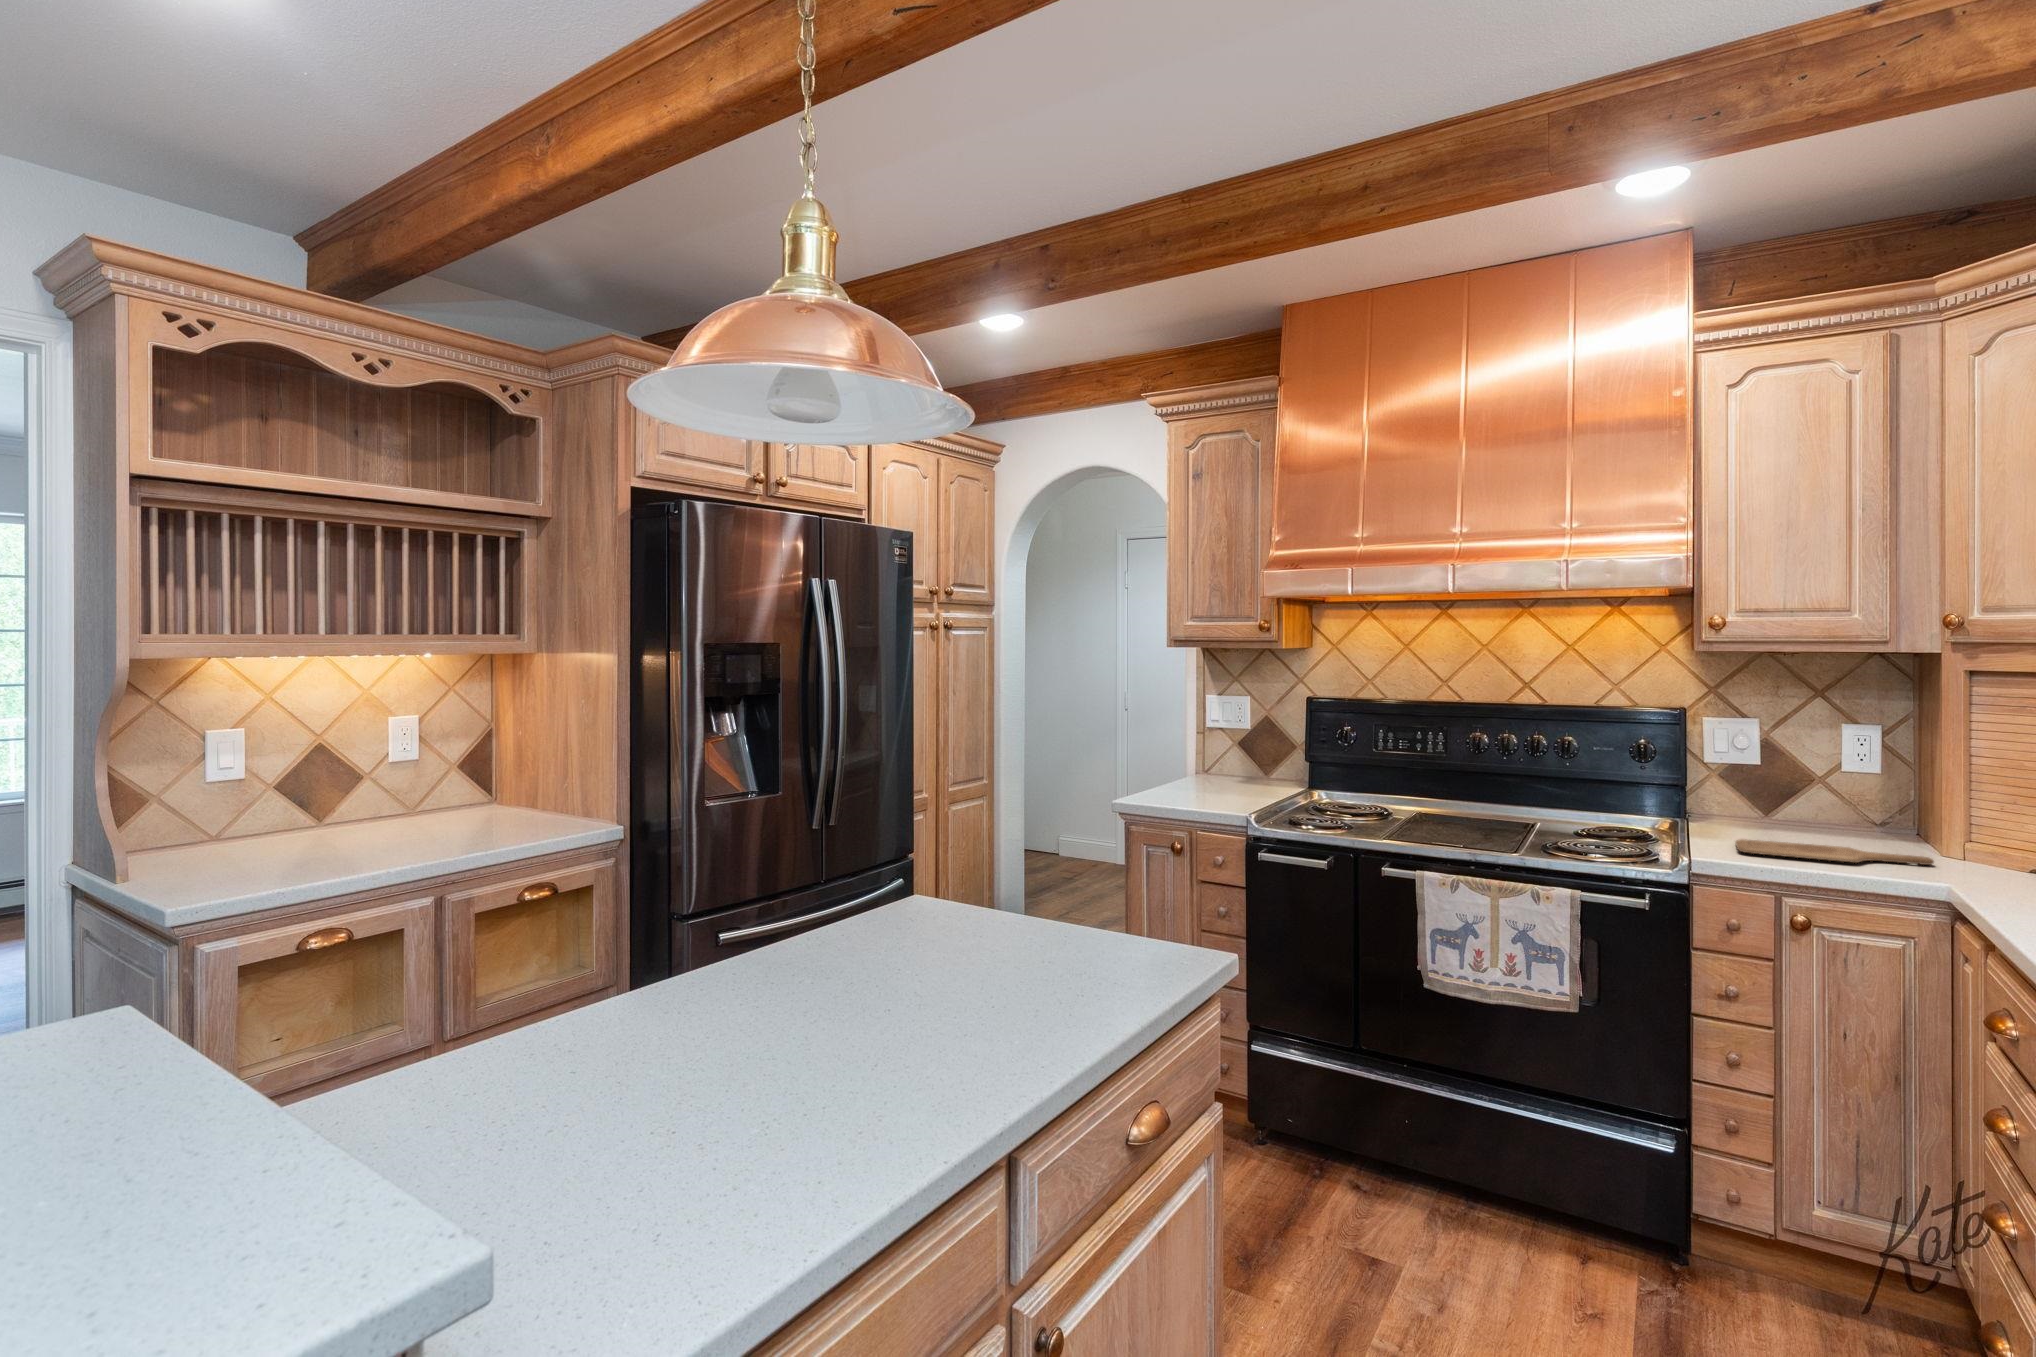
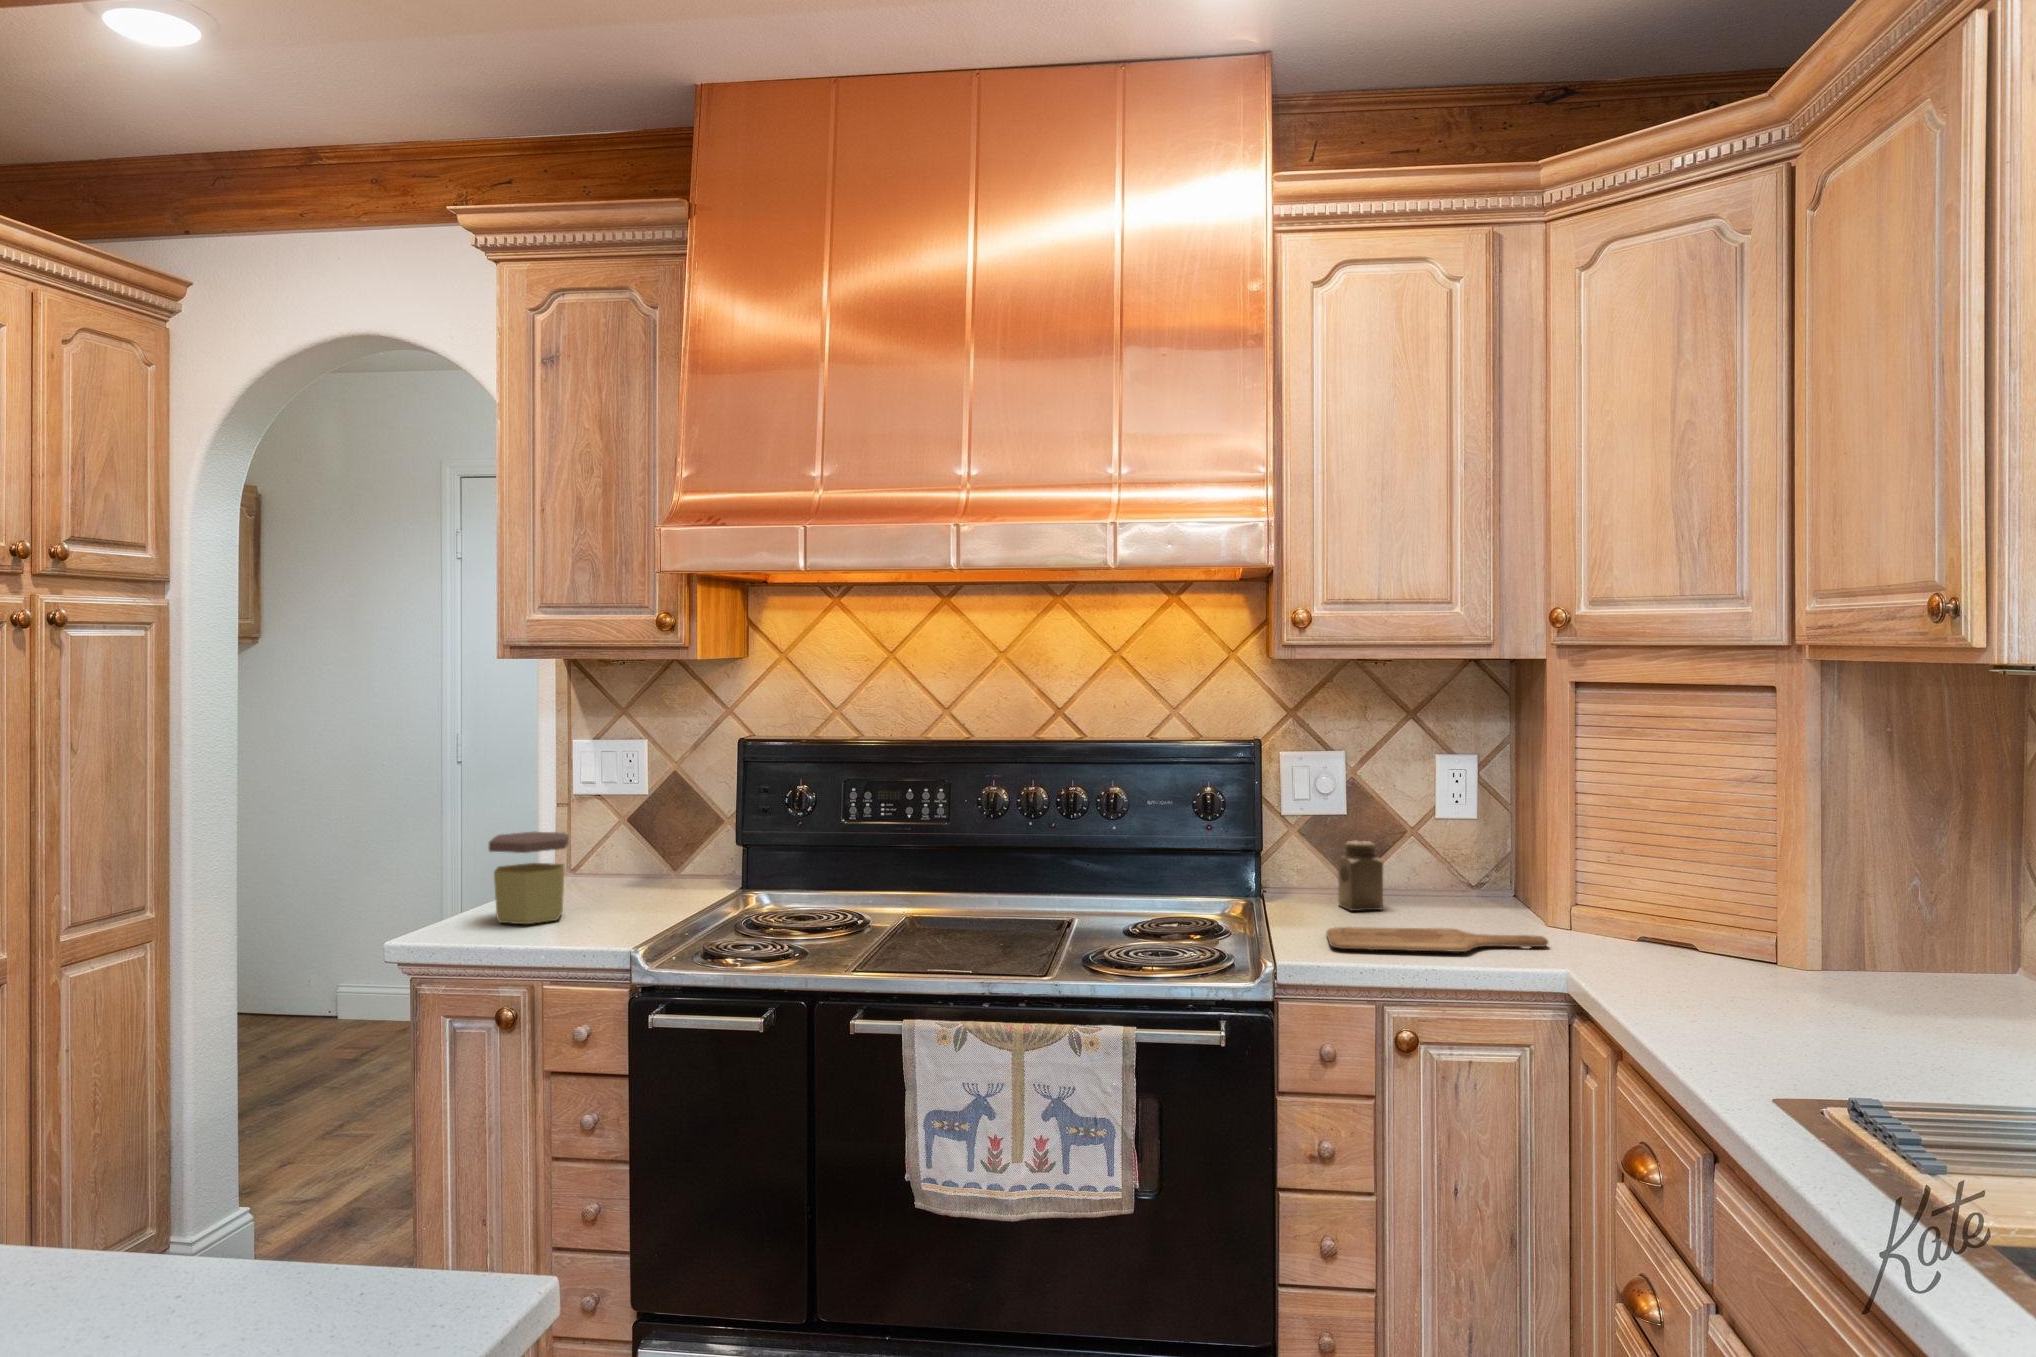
jar: none [1163,748,1207,801] -> present [489,832,569,924]
salt shaker: none [1748,781,1787,831] -> present [1338,841,1383,911]

